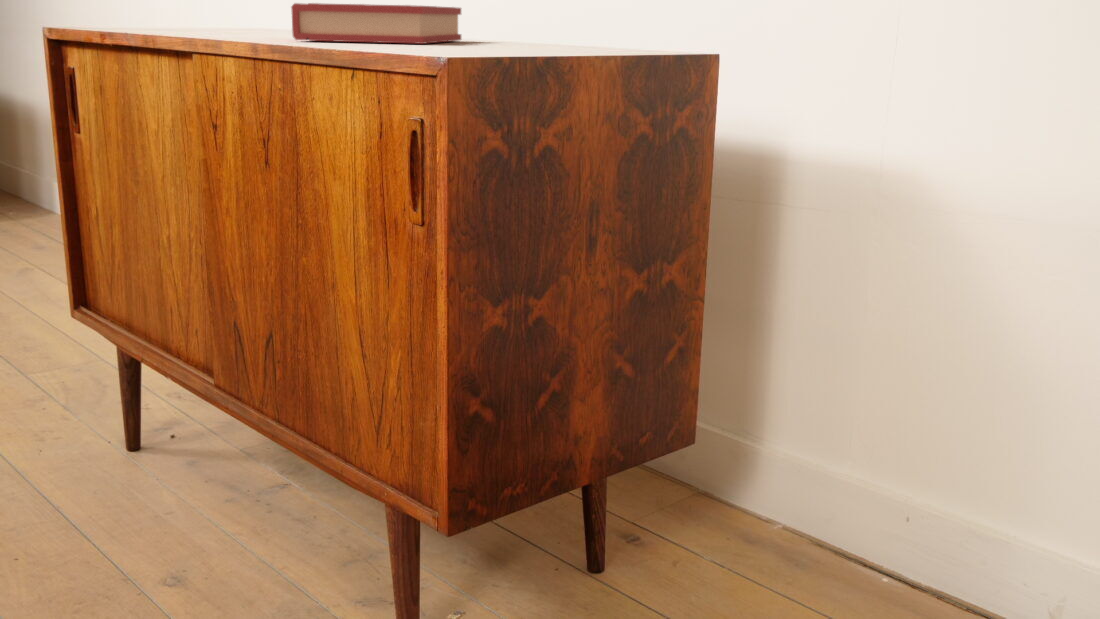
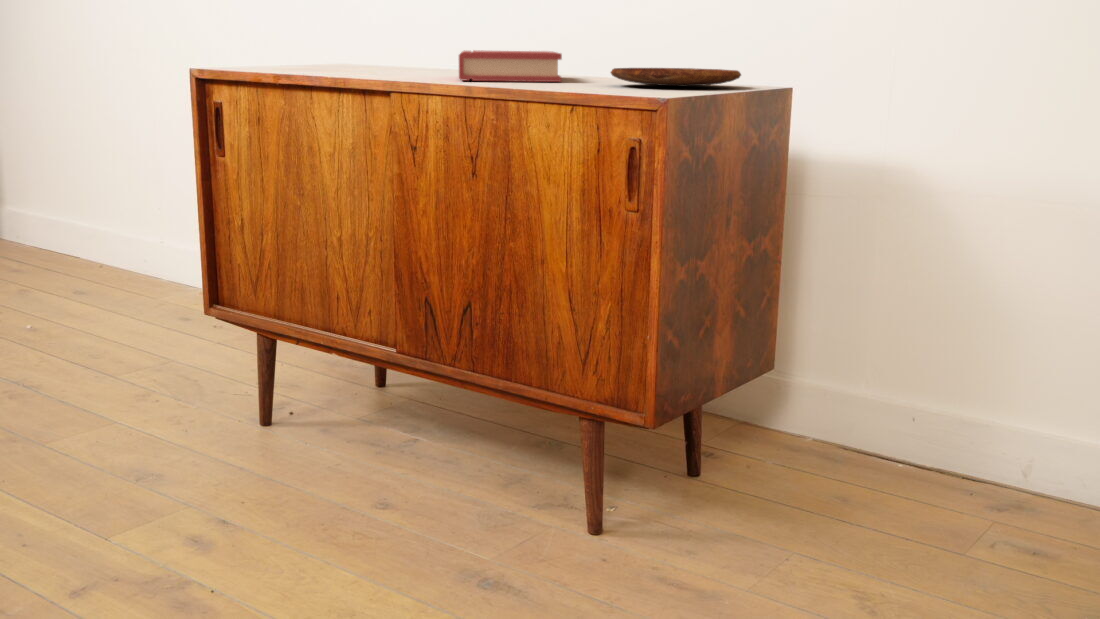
tray: none [454,24,638,47] -> present [611,68,741,86]

